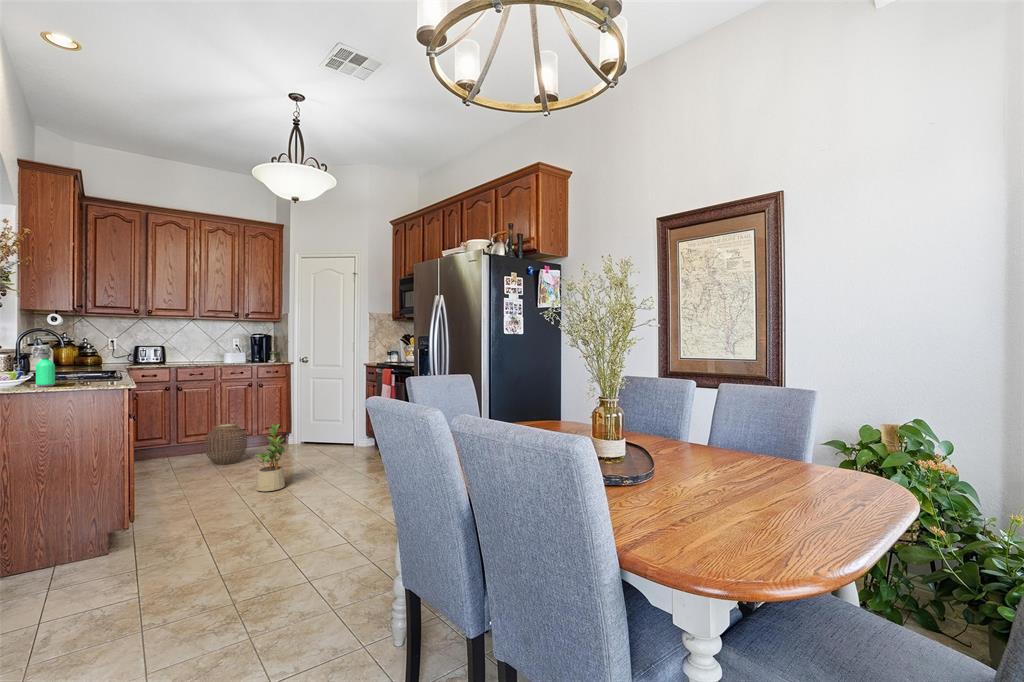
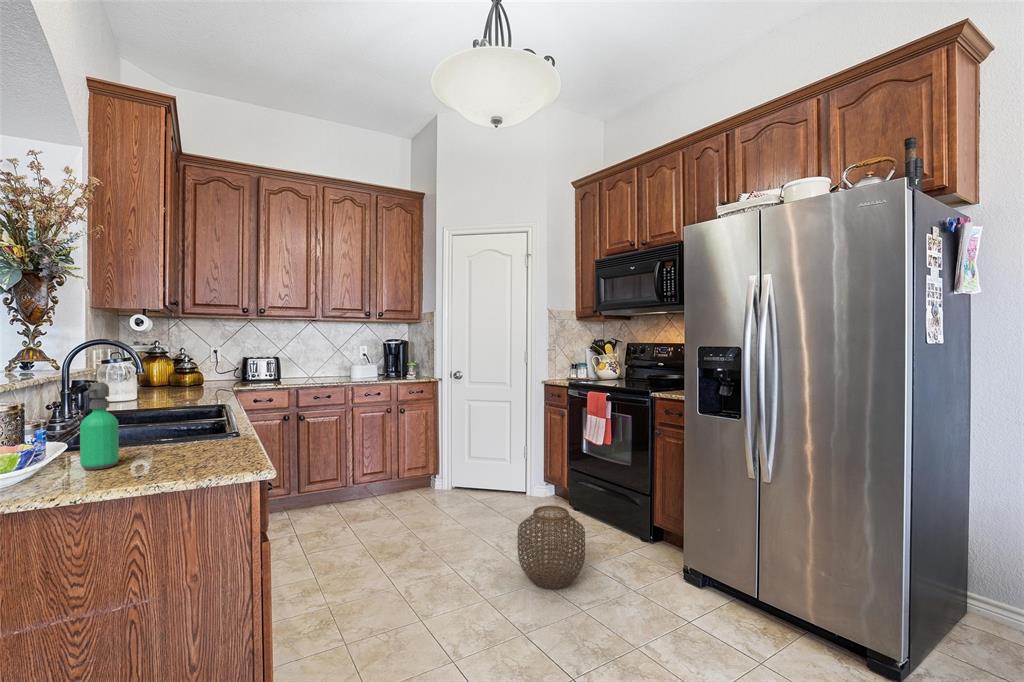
woven basket: present [205,423,247,465] -> present [518,506,585,590]
potted plant: present [255,423,289,491] -> none [434,492,488,609]

